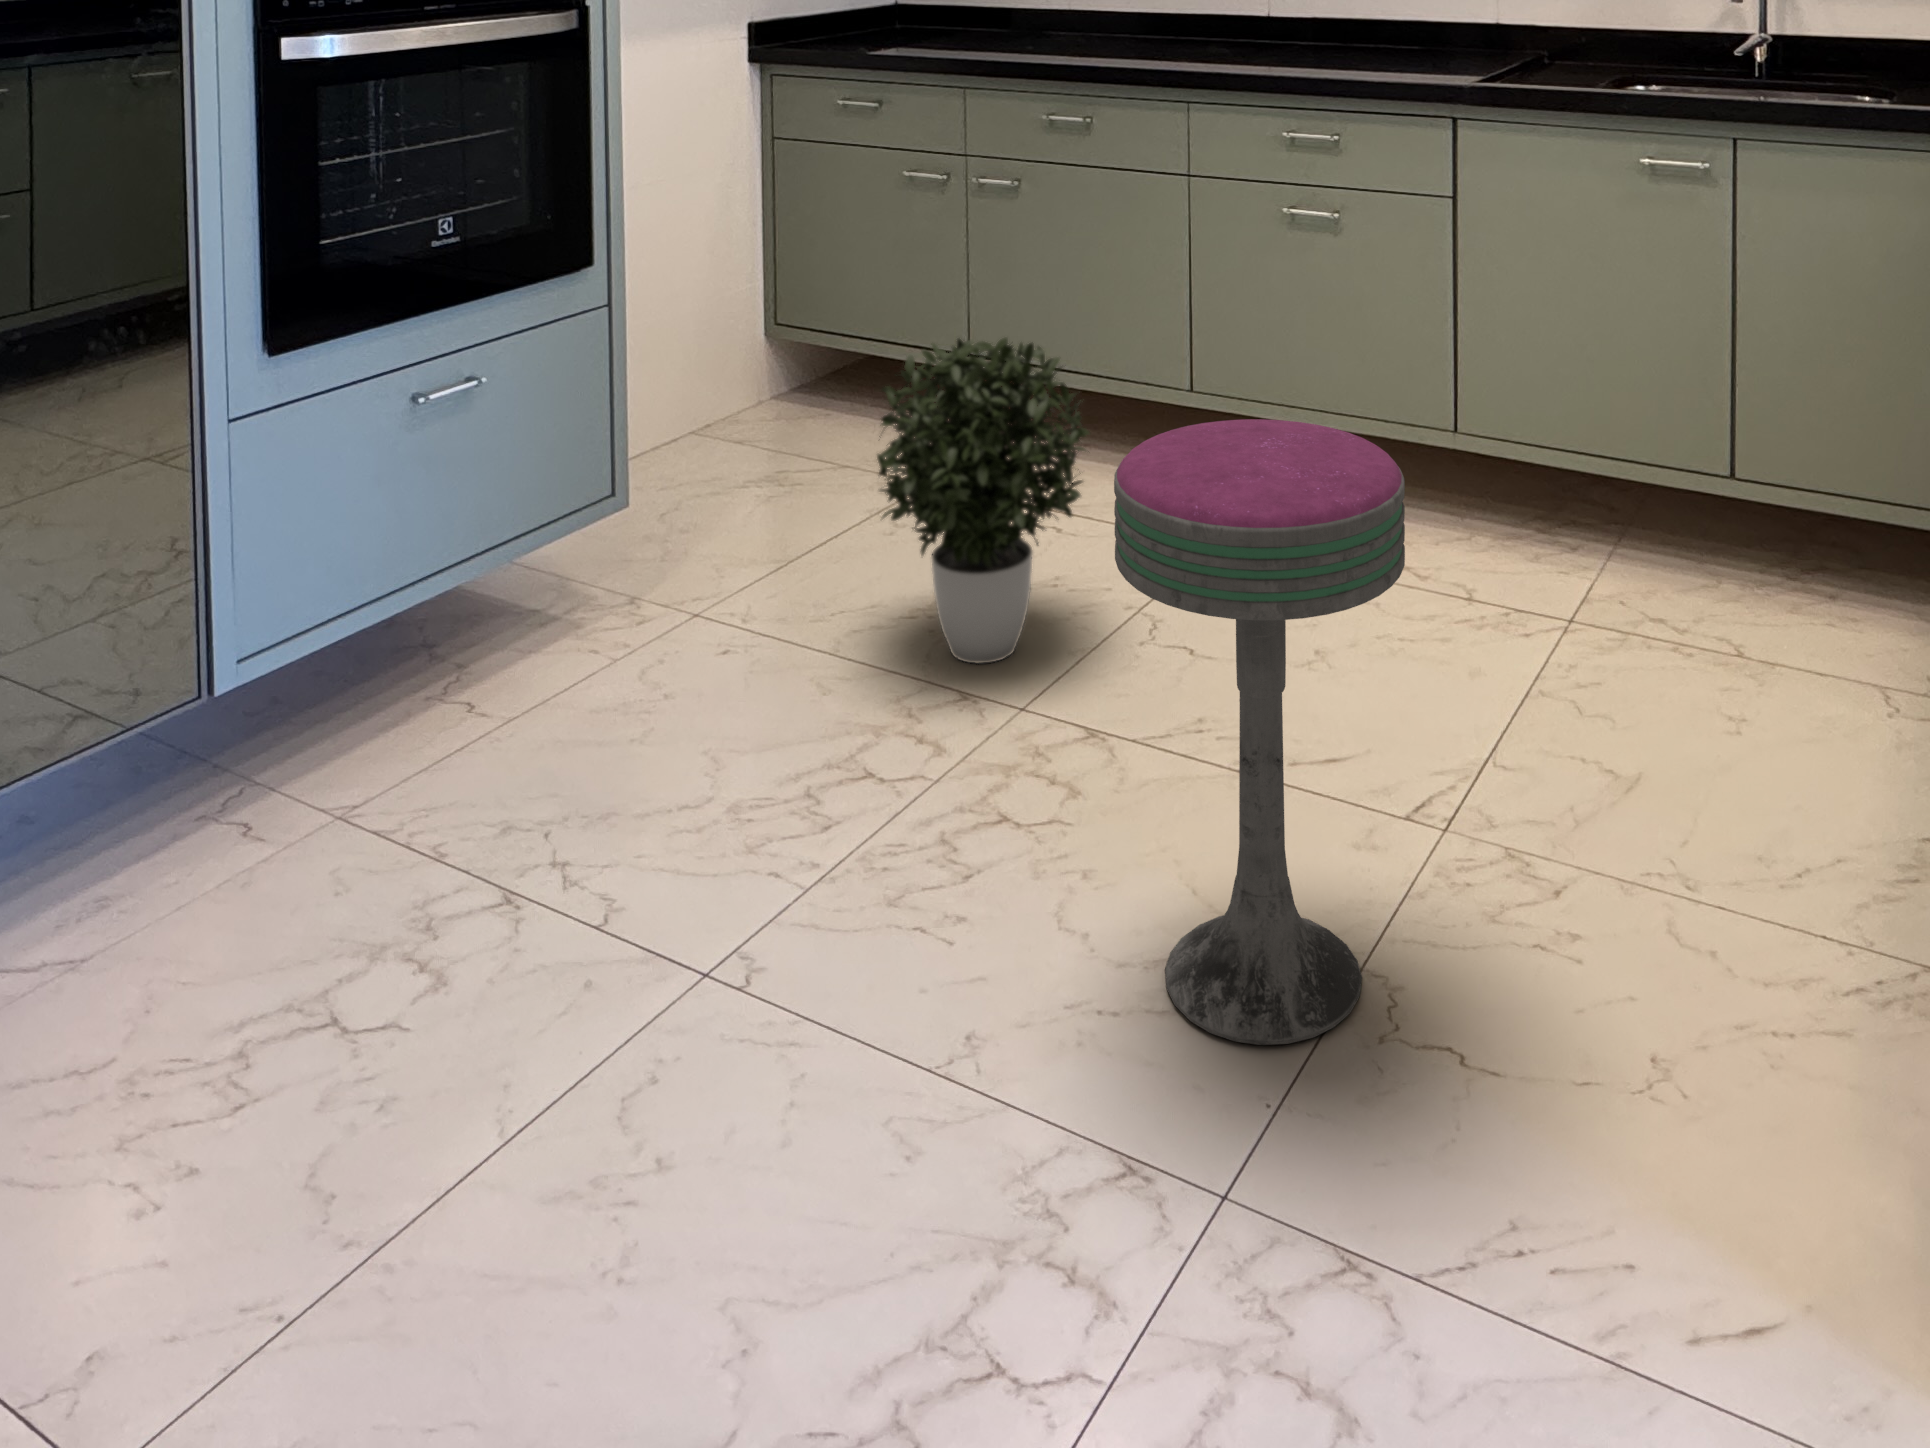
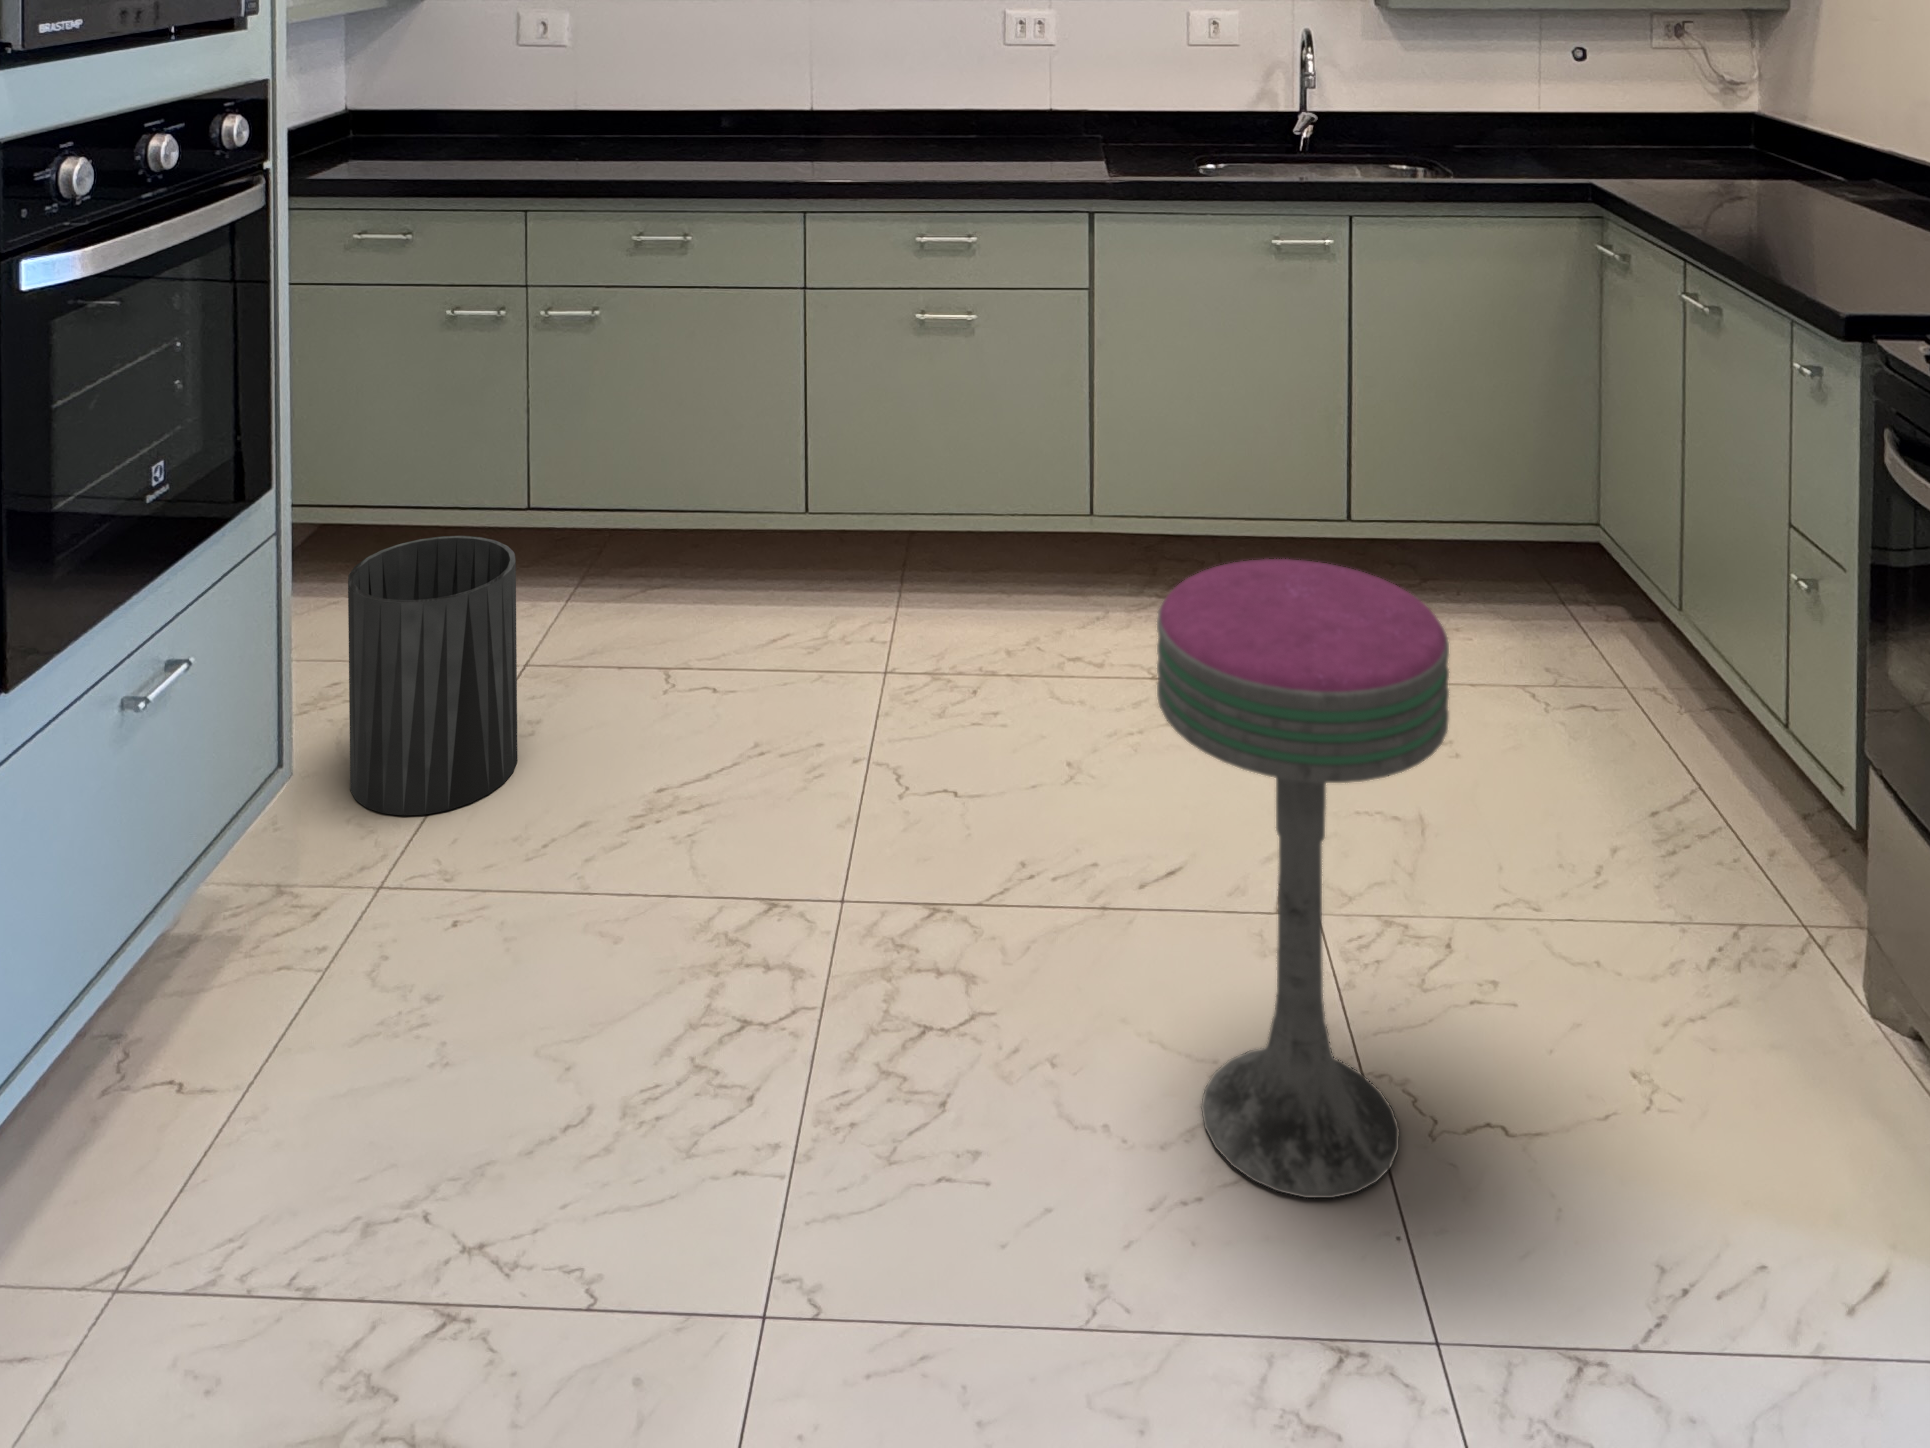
potted plant: present [877,338,1089,664] -> none [626,495,871,858]
trash can: none [715,356,860,580] -> present [348,536,517,815]

